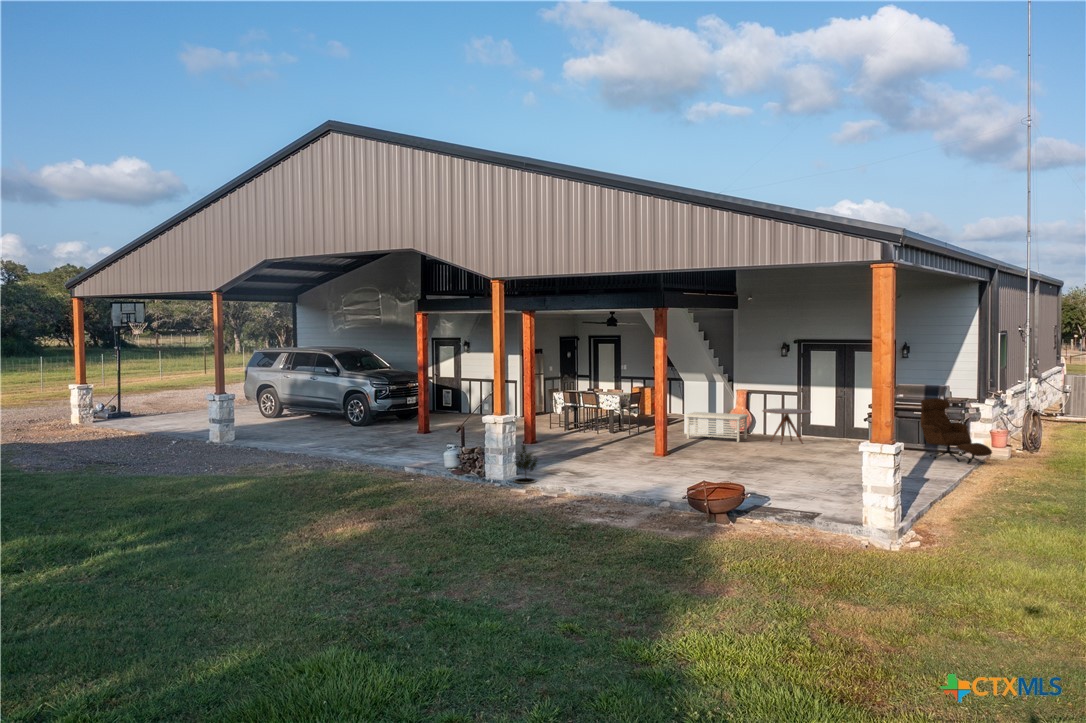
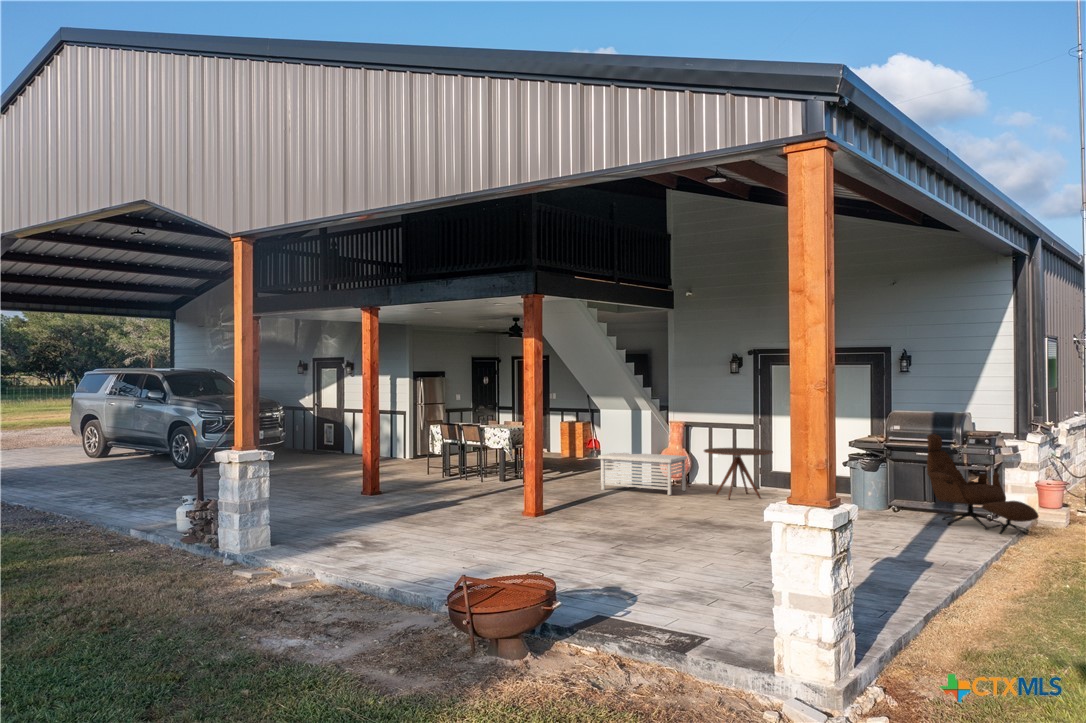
potted tree: present [514,445,537,484] -> none [251,491,297,562]

